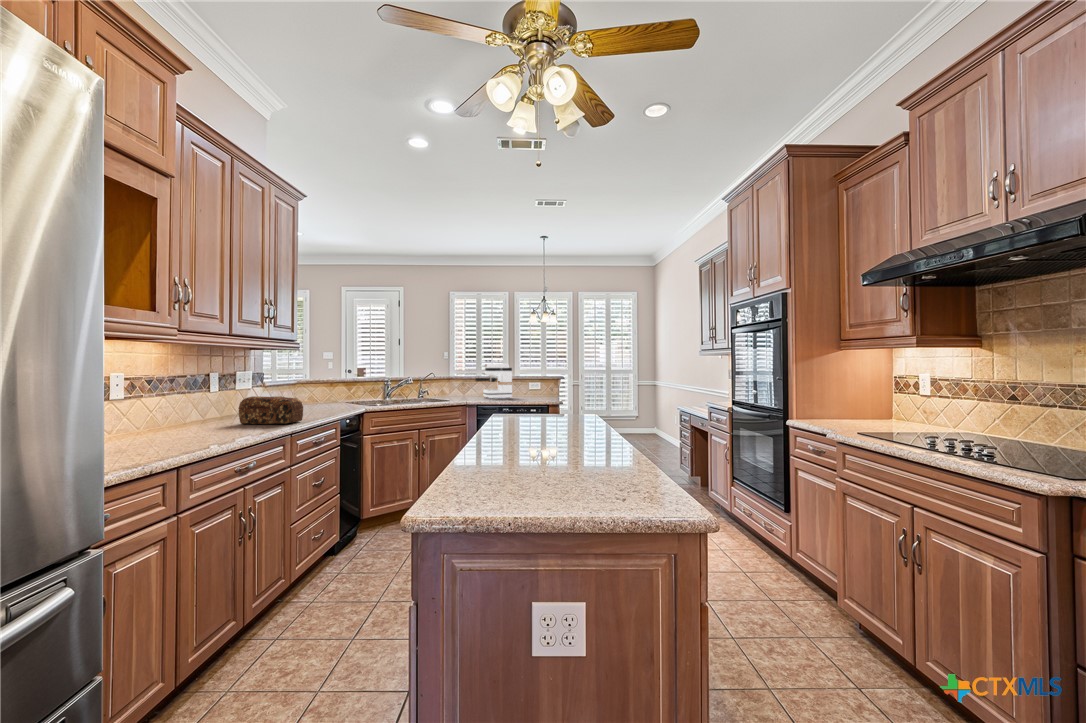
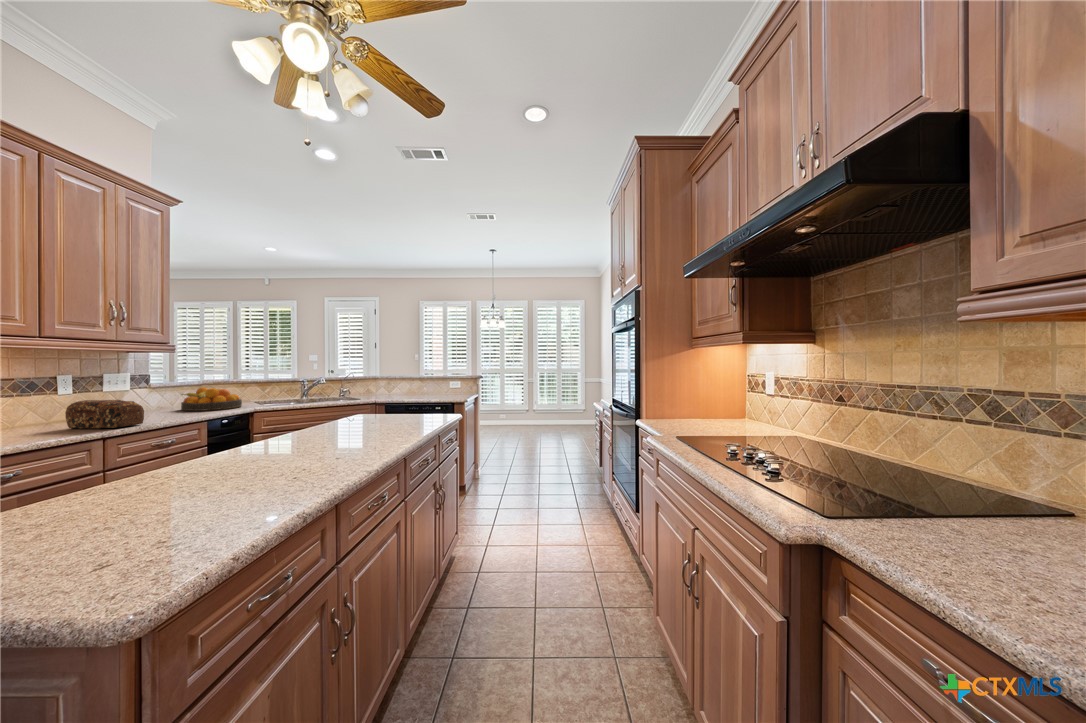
coffee maker: present [476,364,512,398] -> none [396,362,429,396]
fruit bowl: none [293,387,348,410] -> present [181,387,242,411]

